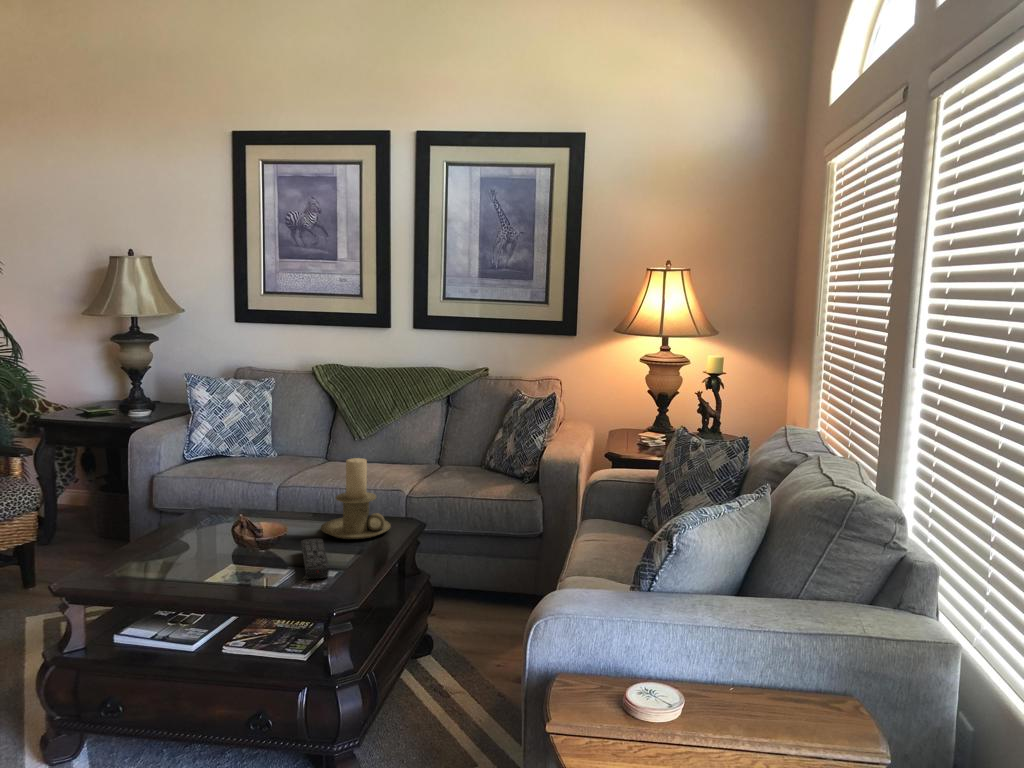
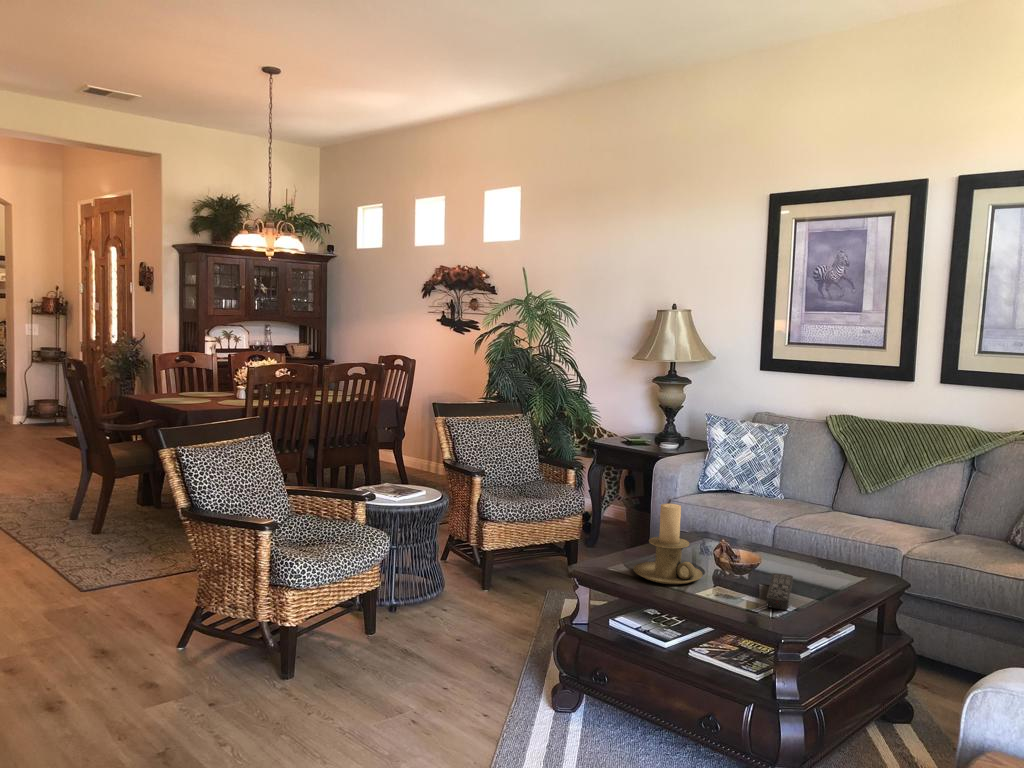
candle holder: present [321,458,391,539] -> present [633,504,703,584]

